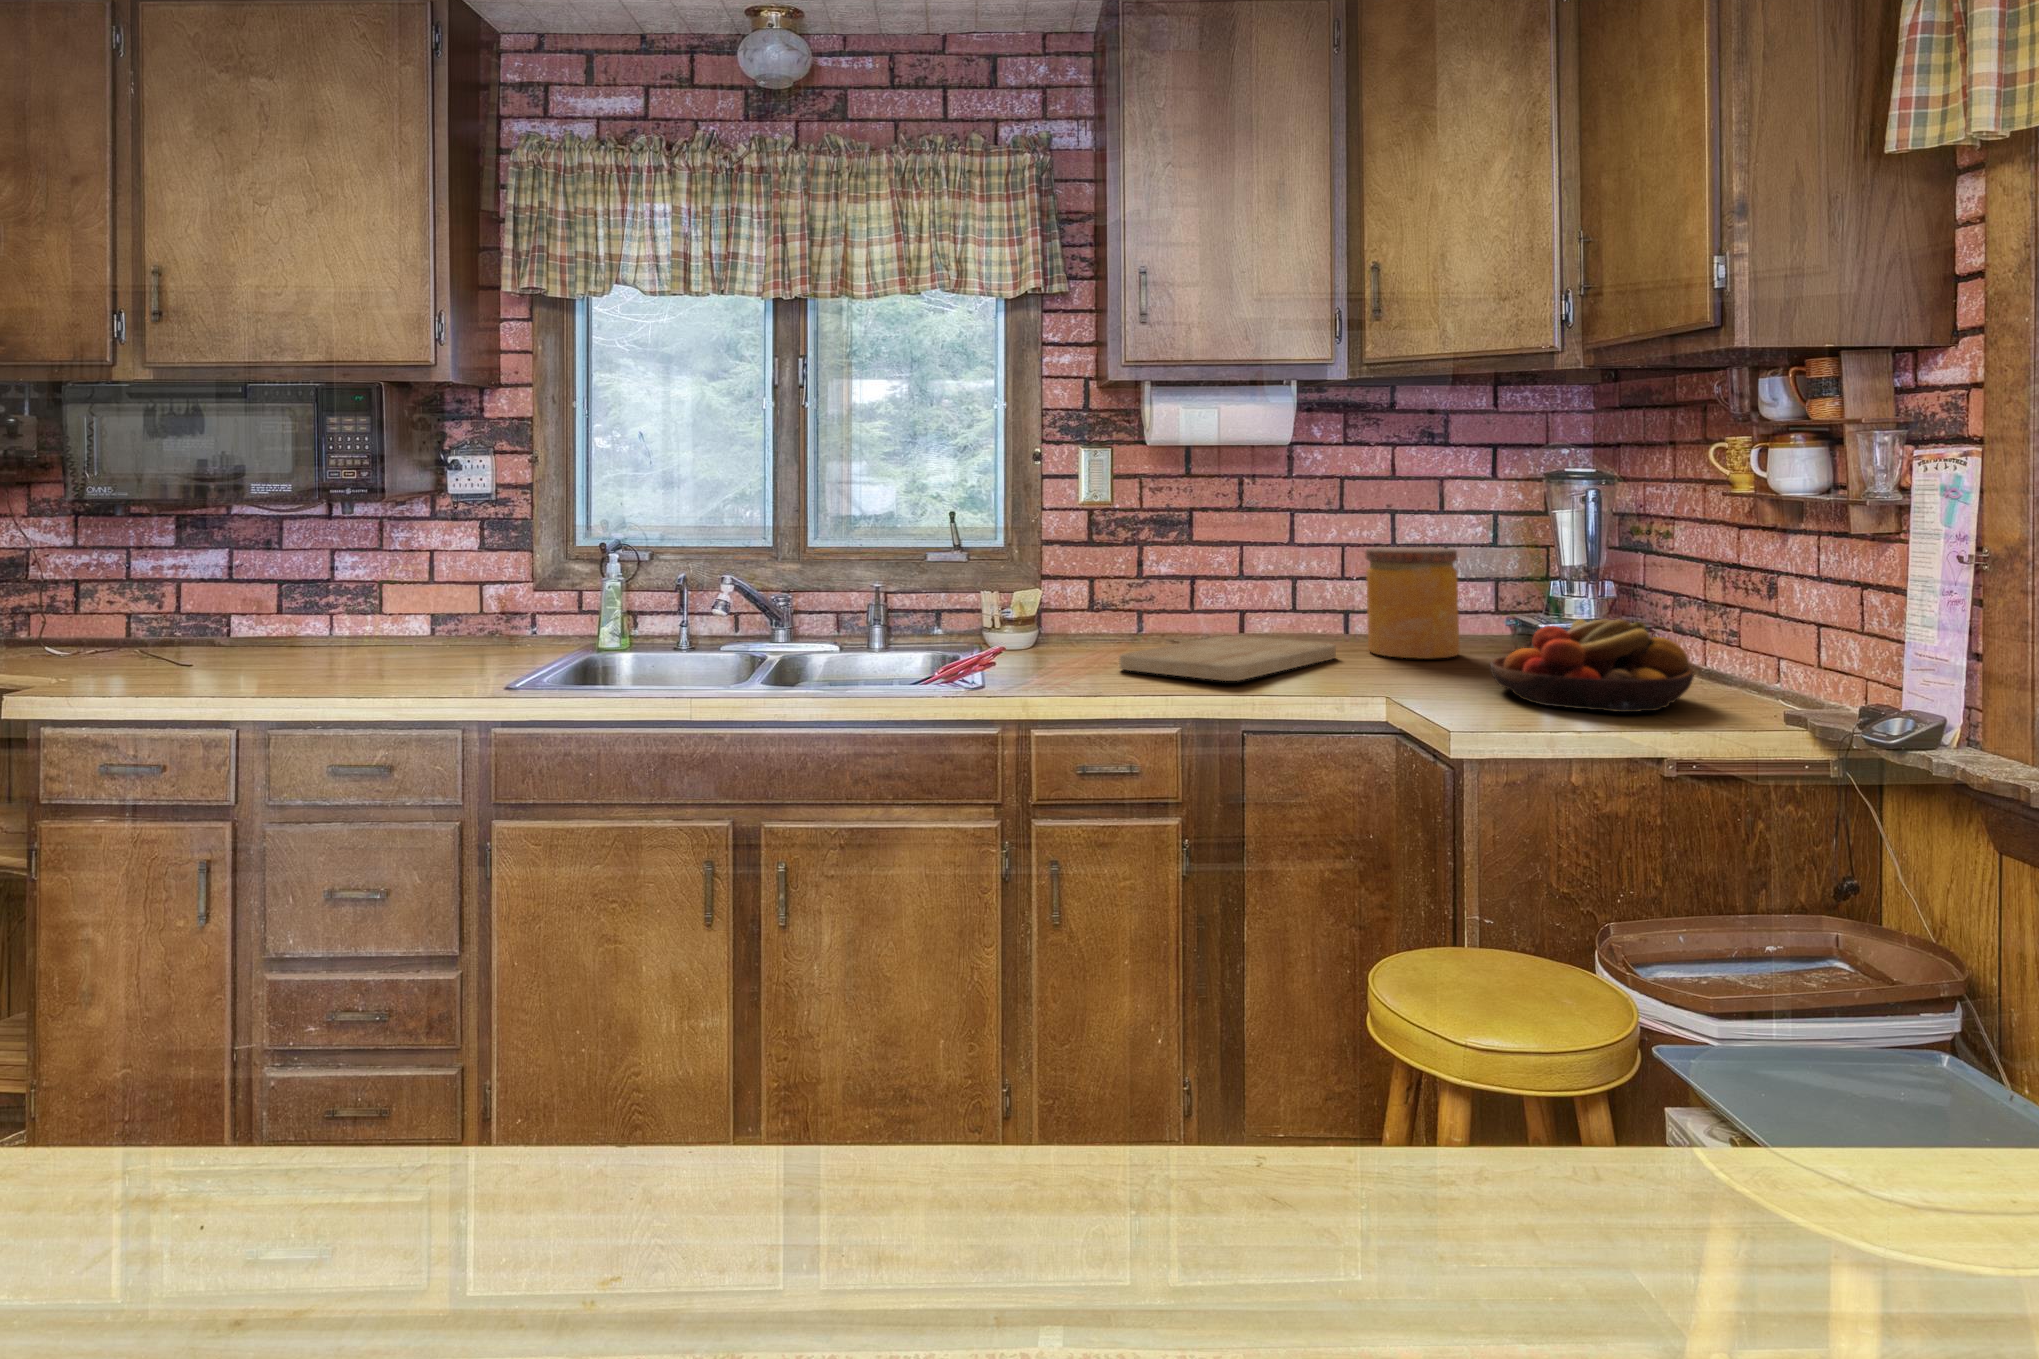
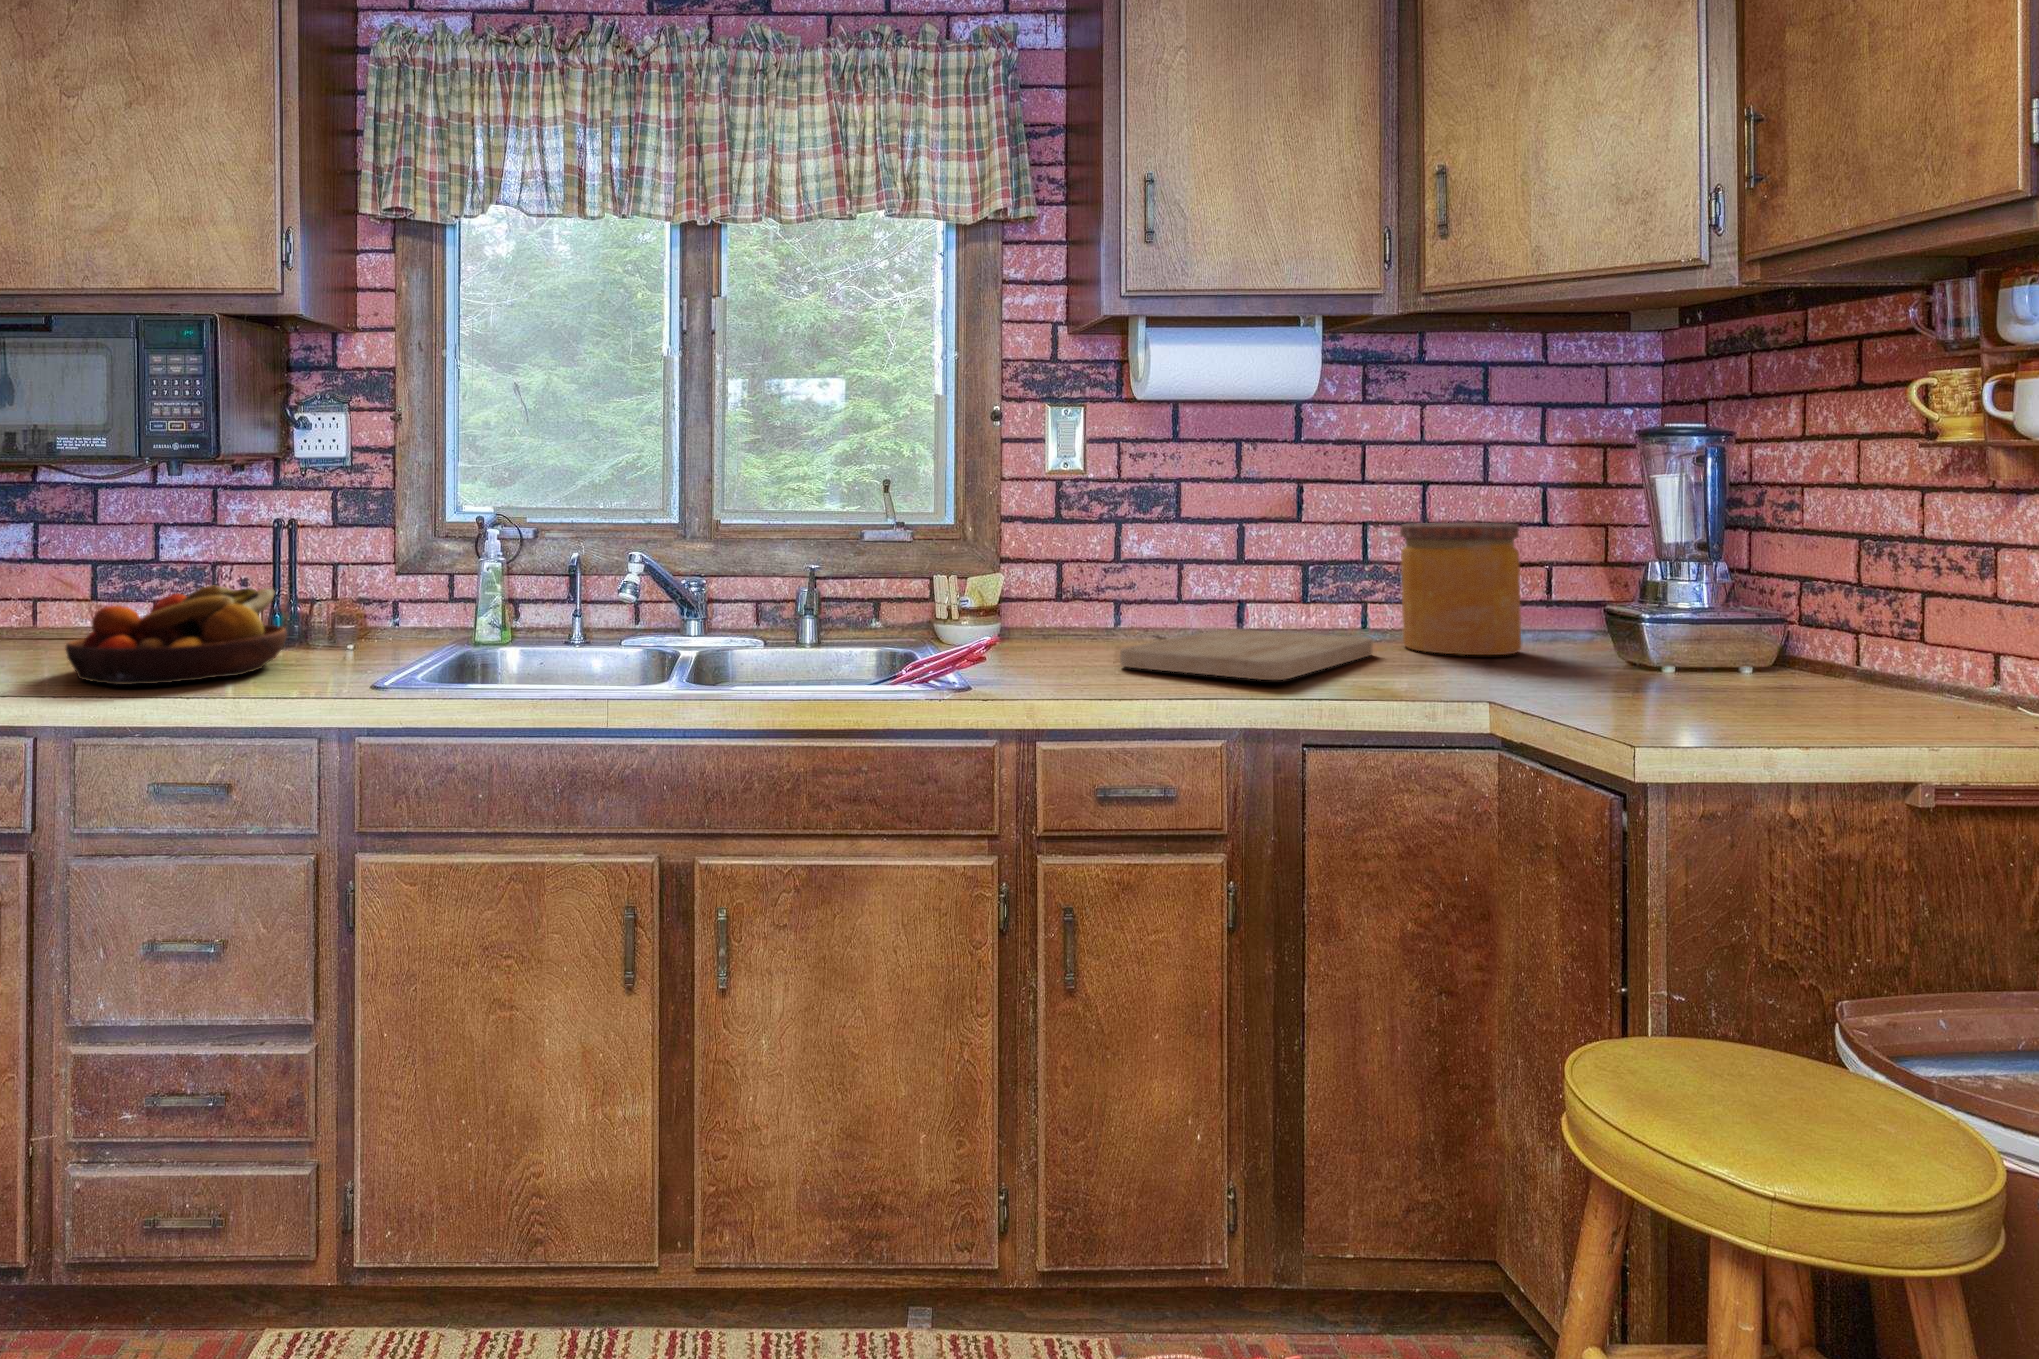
fruit bowl: present [1490,619,1693,712] -> present [66,585,286,685]

